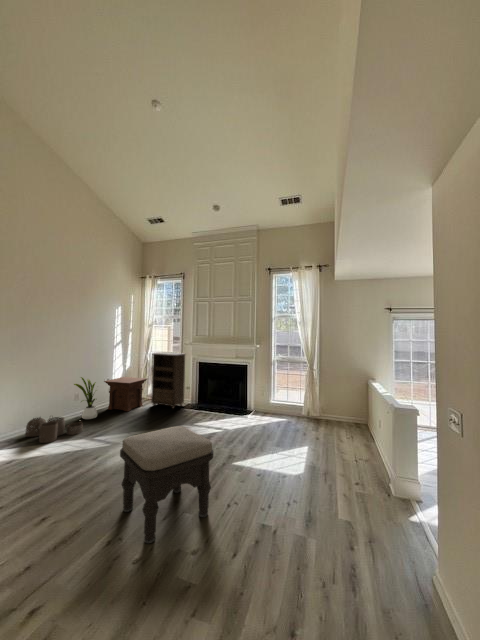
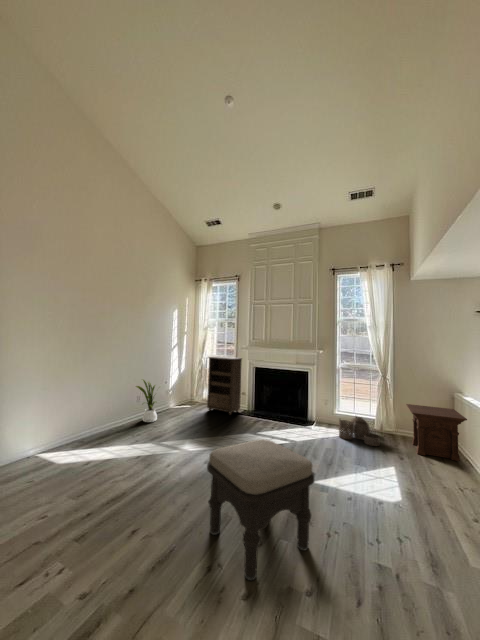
side table: present [104,377,147,411] -> present [406,404,467,461]
woven basket: present [25,417,82,443] -> present [339,417,380,446]

